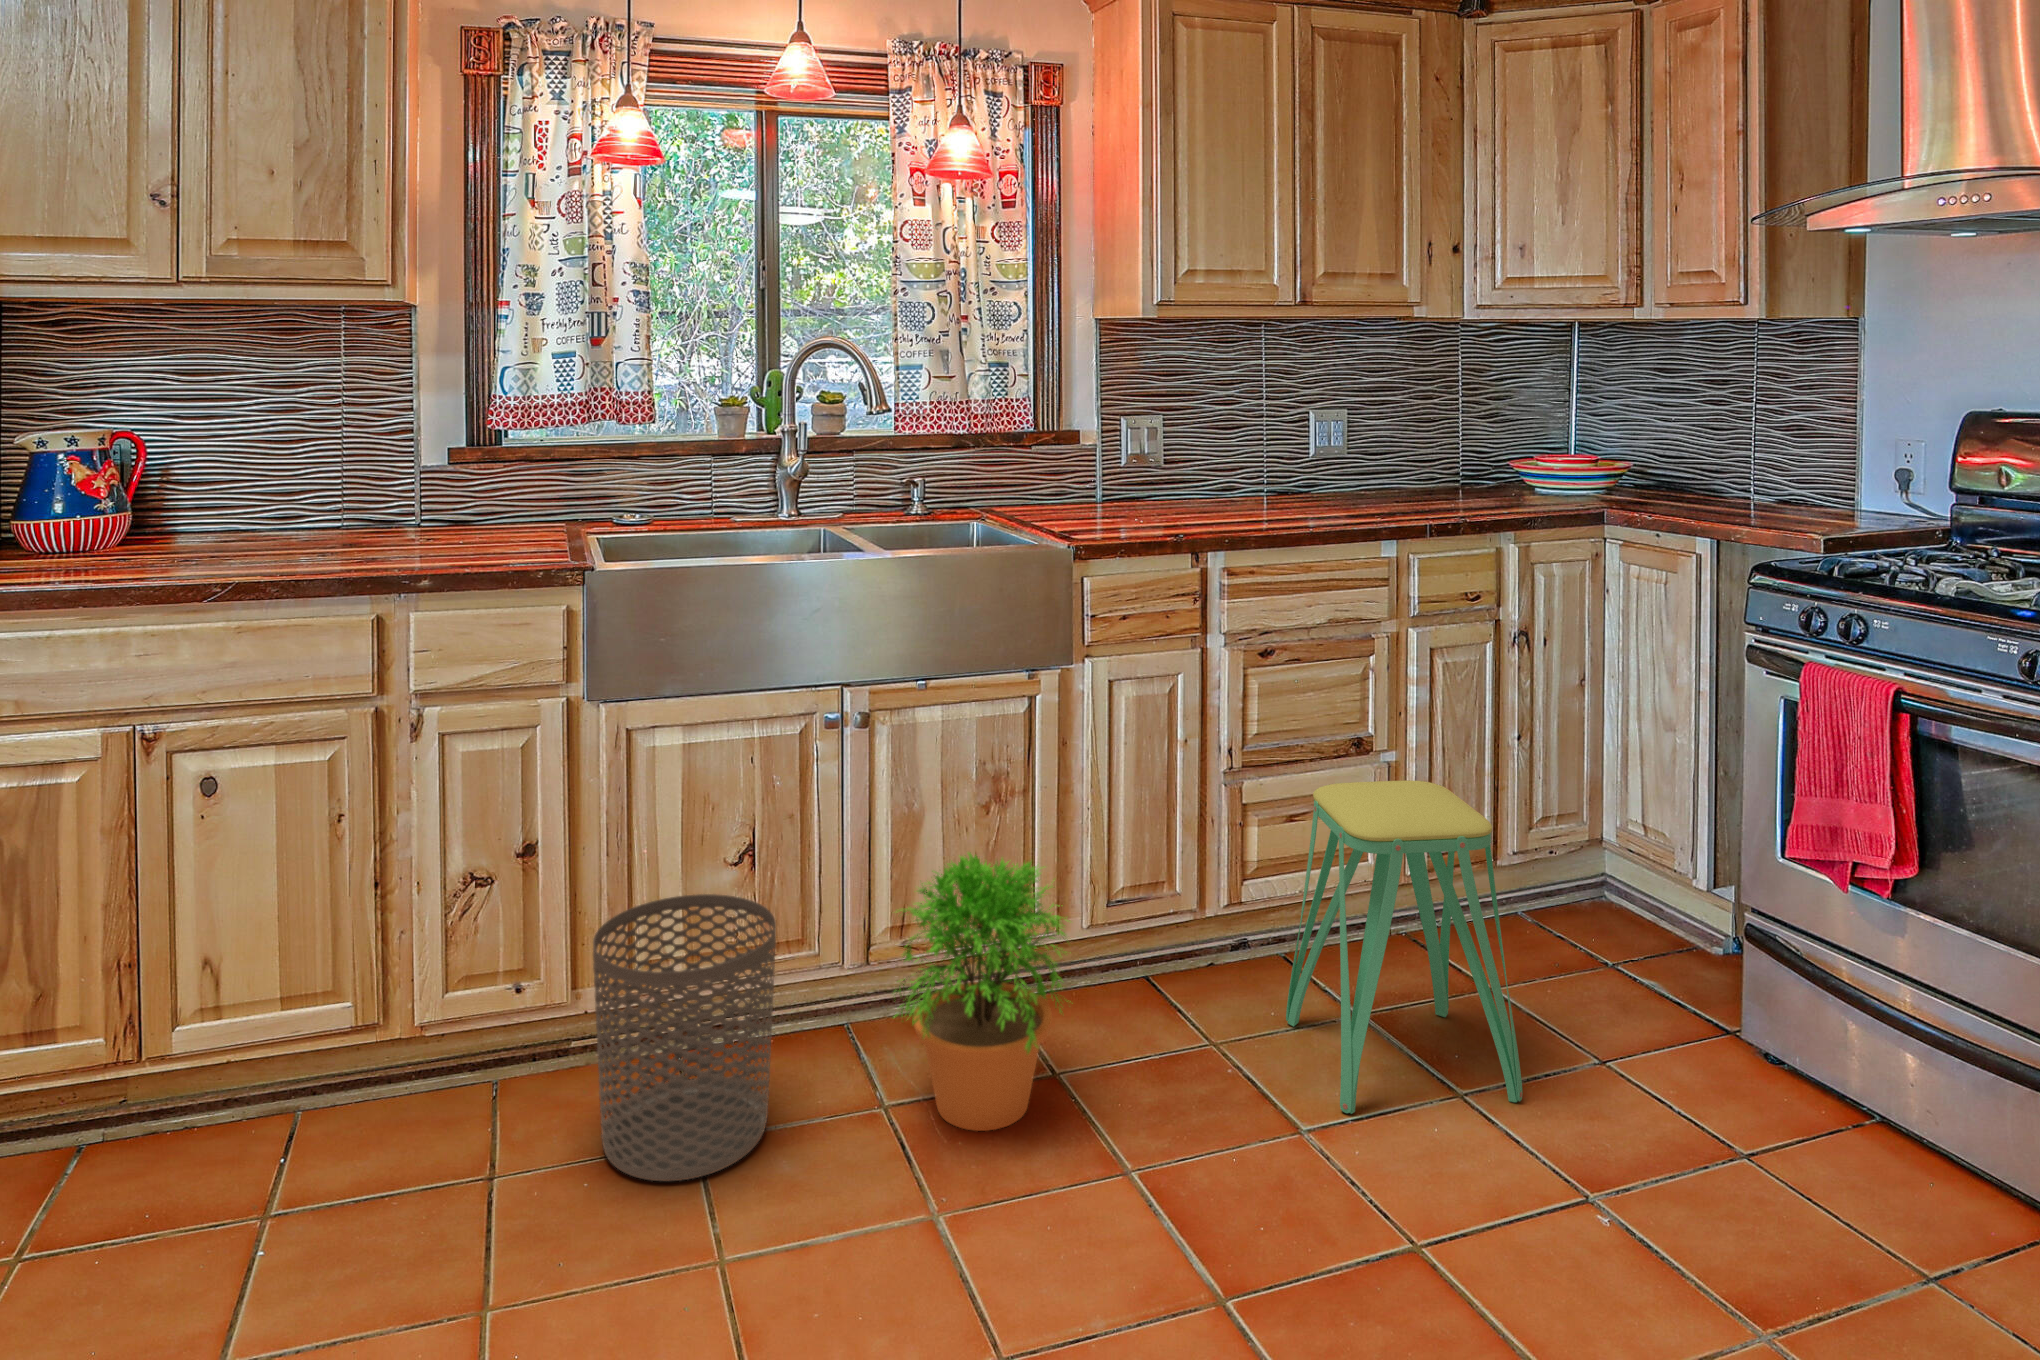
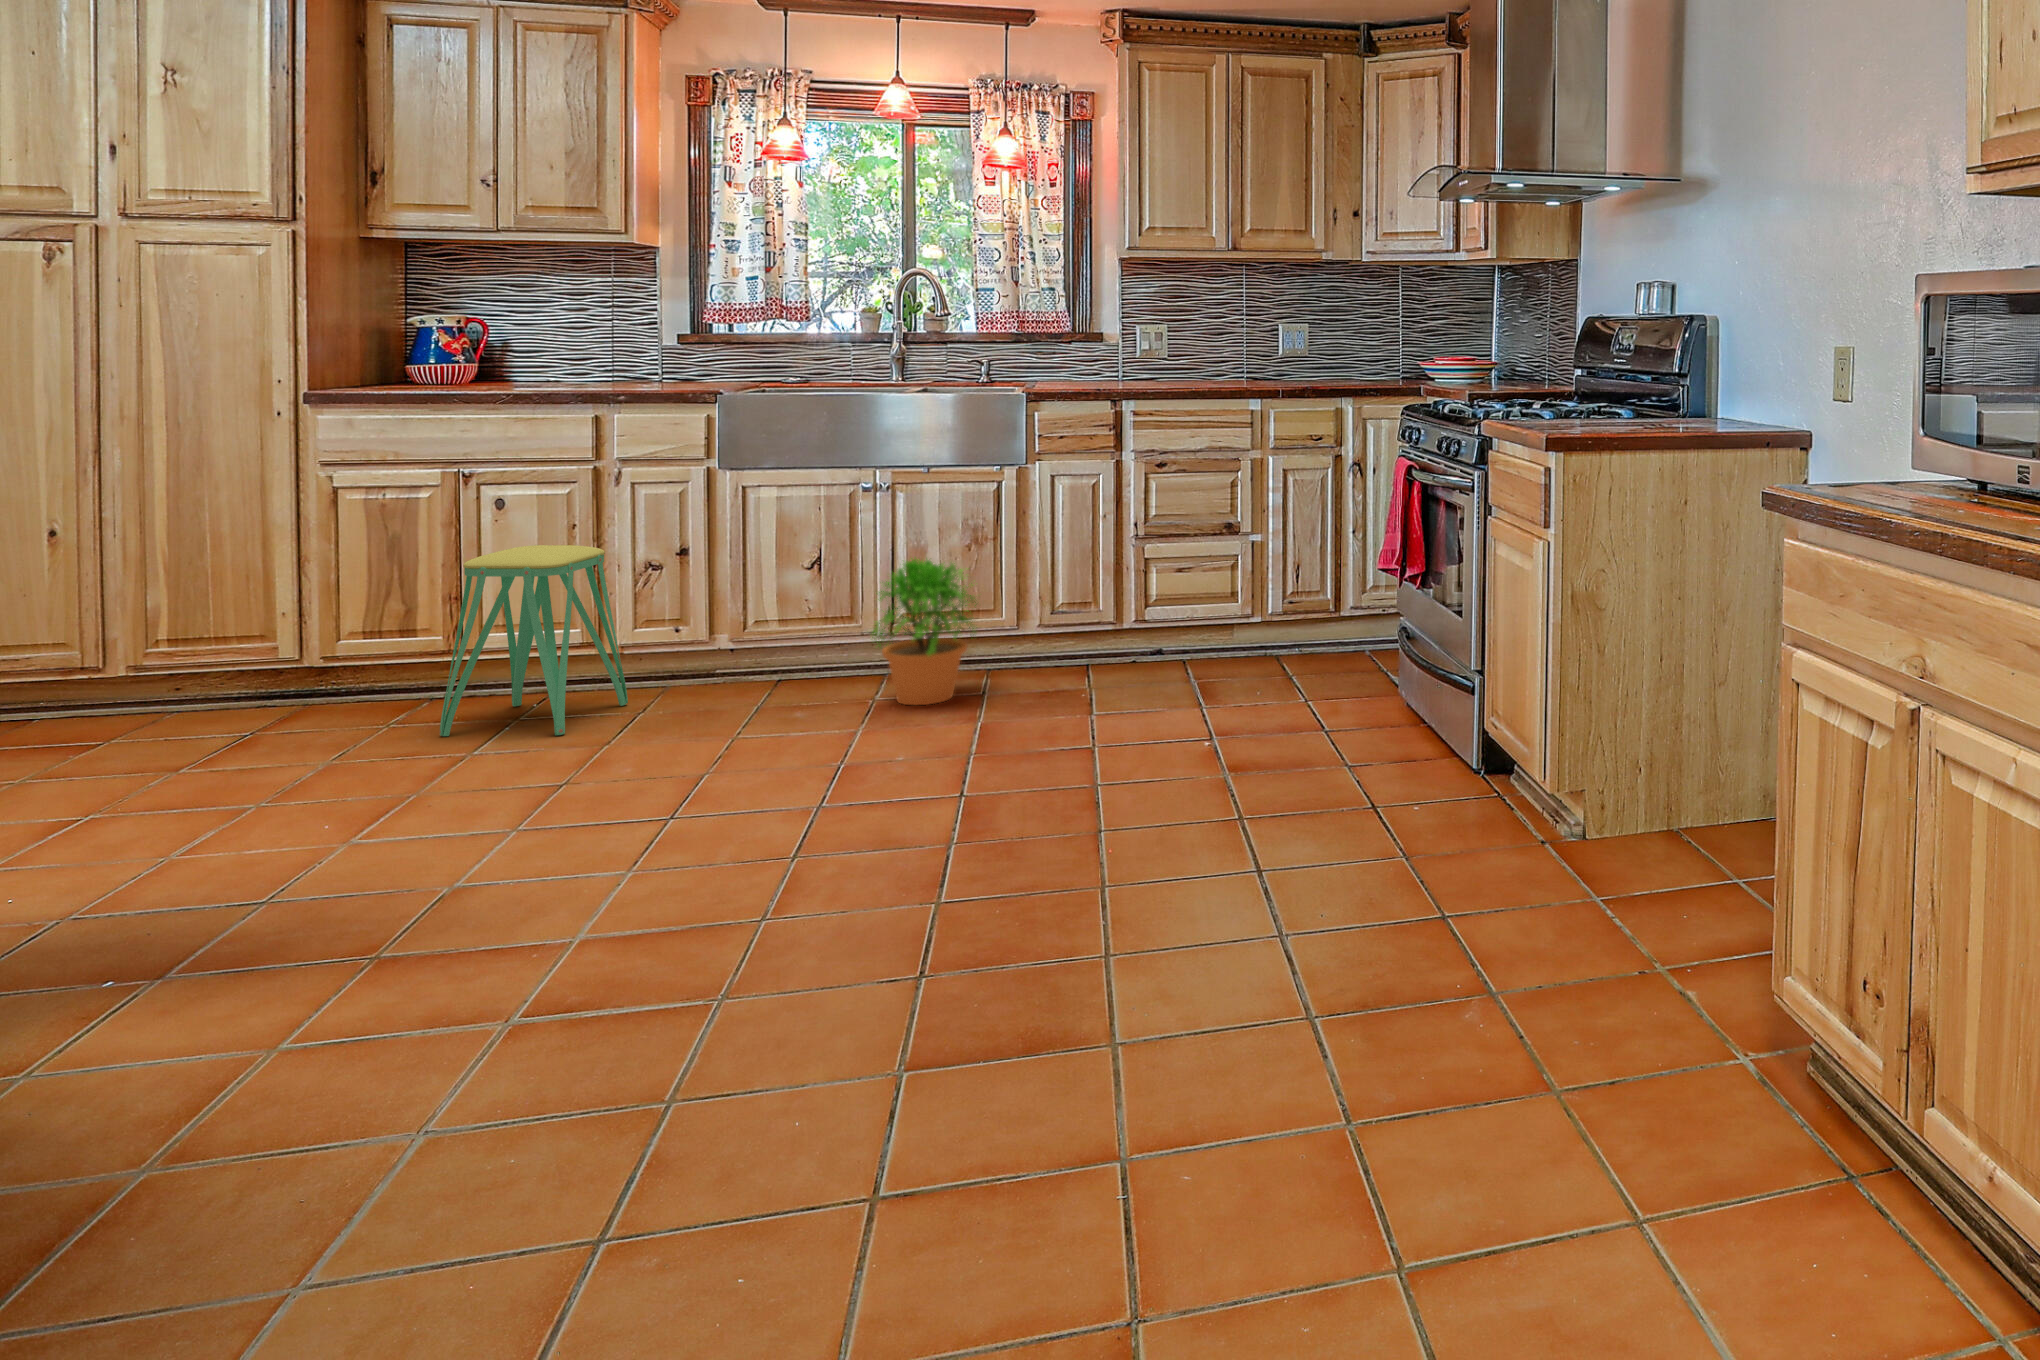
stool: present [1286,780,1523,1114] -> present [440,545,628,736]
waste bin: present [593,894,776,1181] -> none [694,579,806,713]

